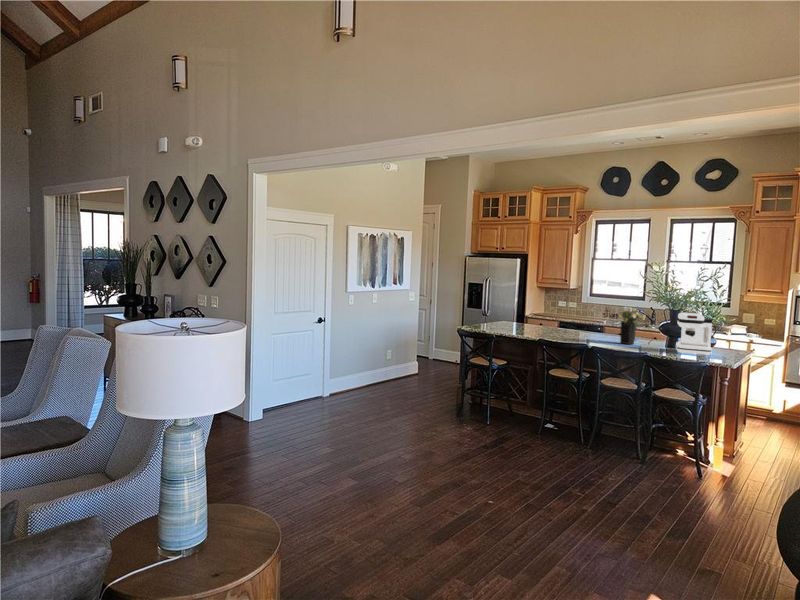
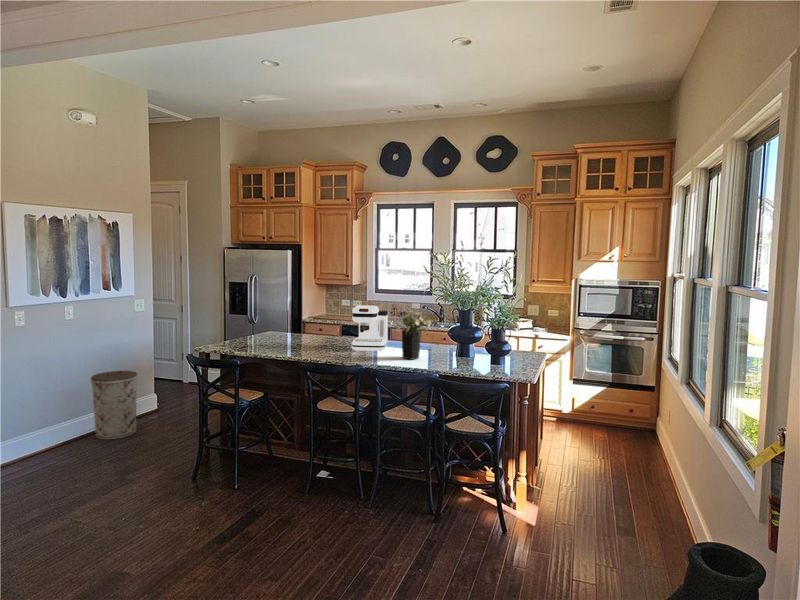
coffee maker: present [676,313,712,355] -> present [352,305,388,351]
trash can: none [384,342,412,389] -> present [91,371,137,440]

